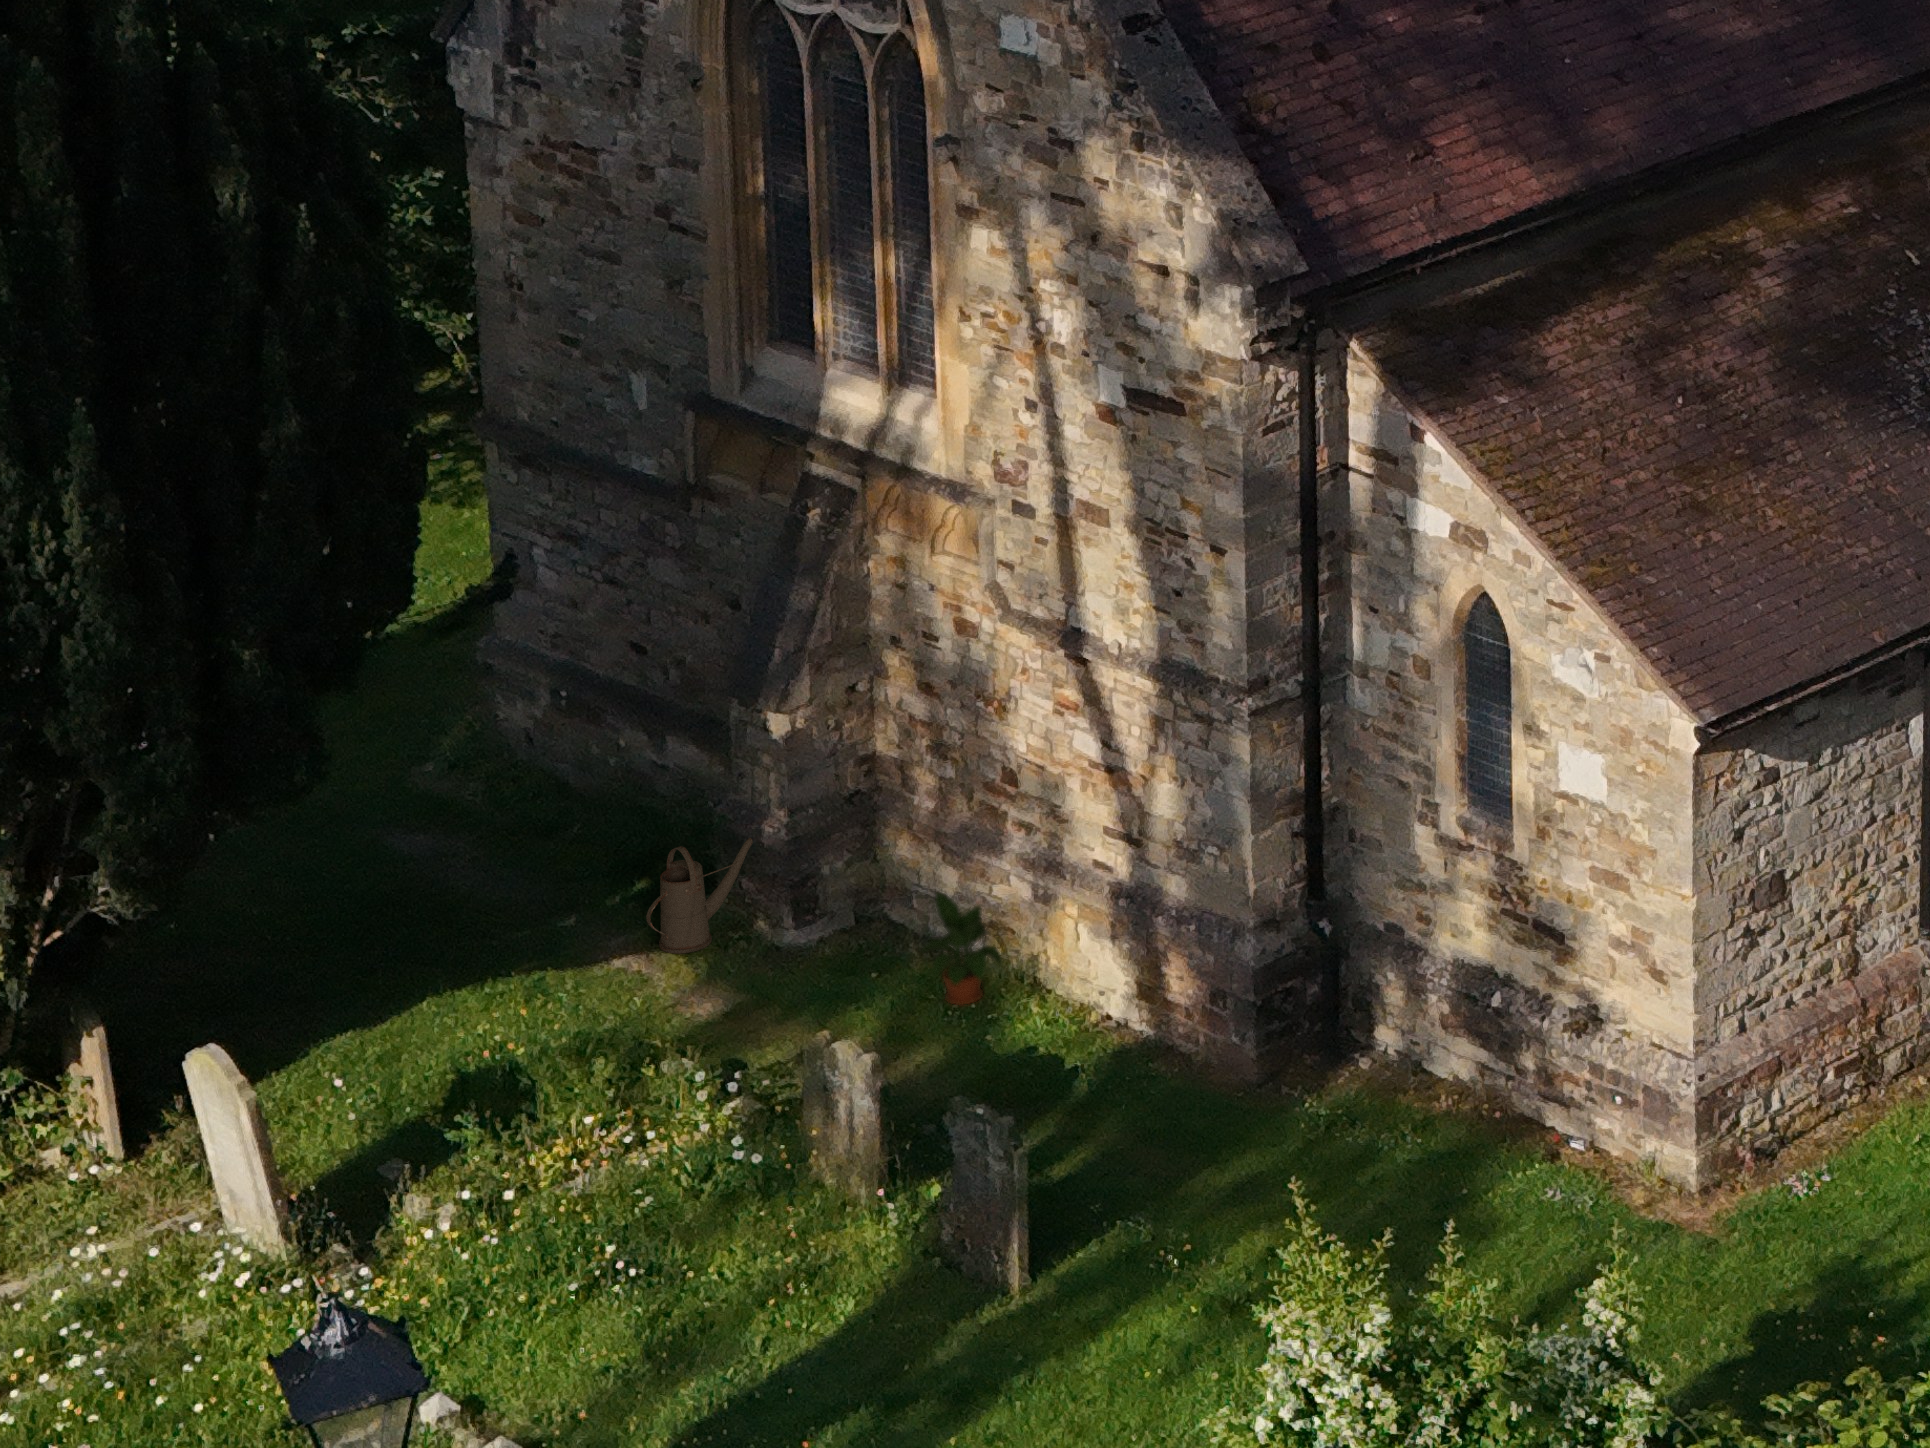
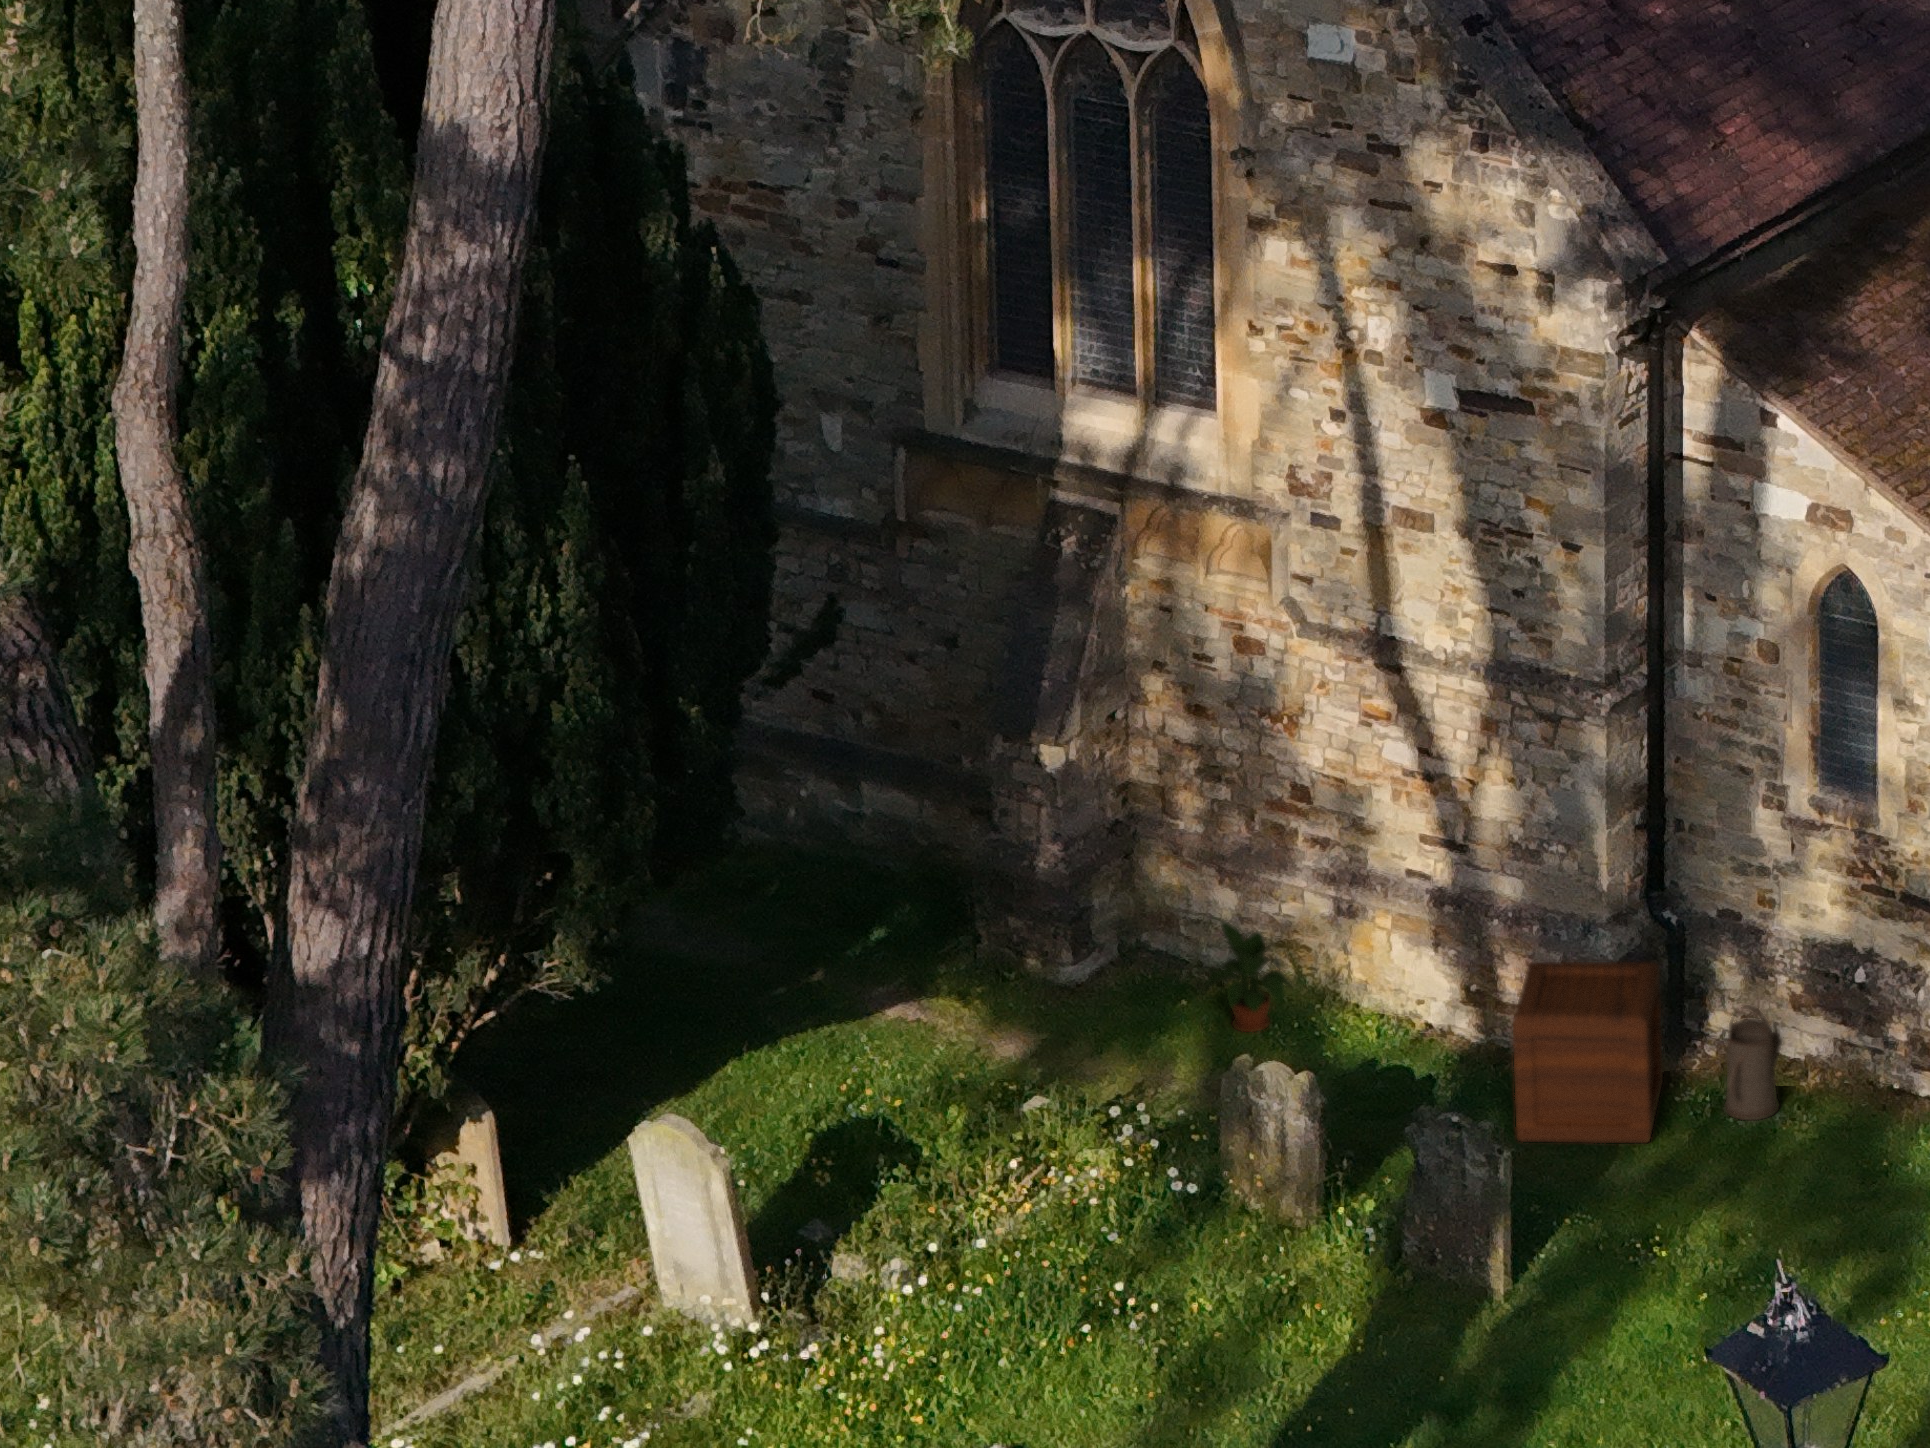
watering can: present [646,838,753,954] -> present [1724,1006,1782,1120]
wooden crate: none [1125,961,1308,1154] -> present [1513,962,1663,1143]

